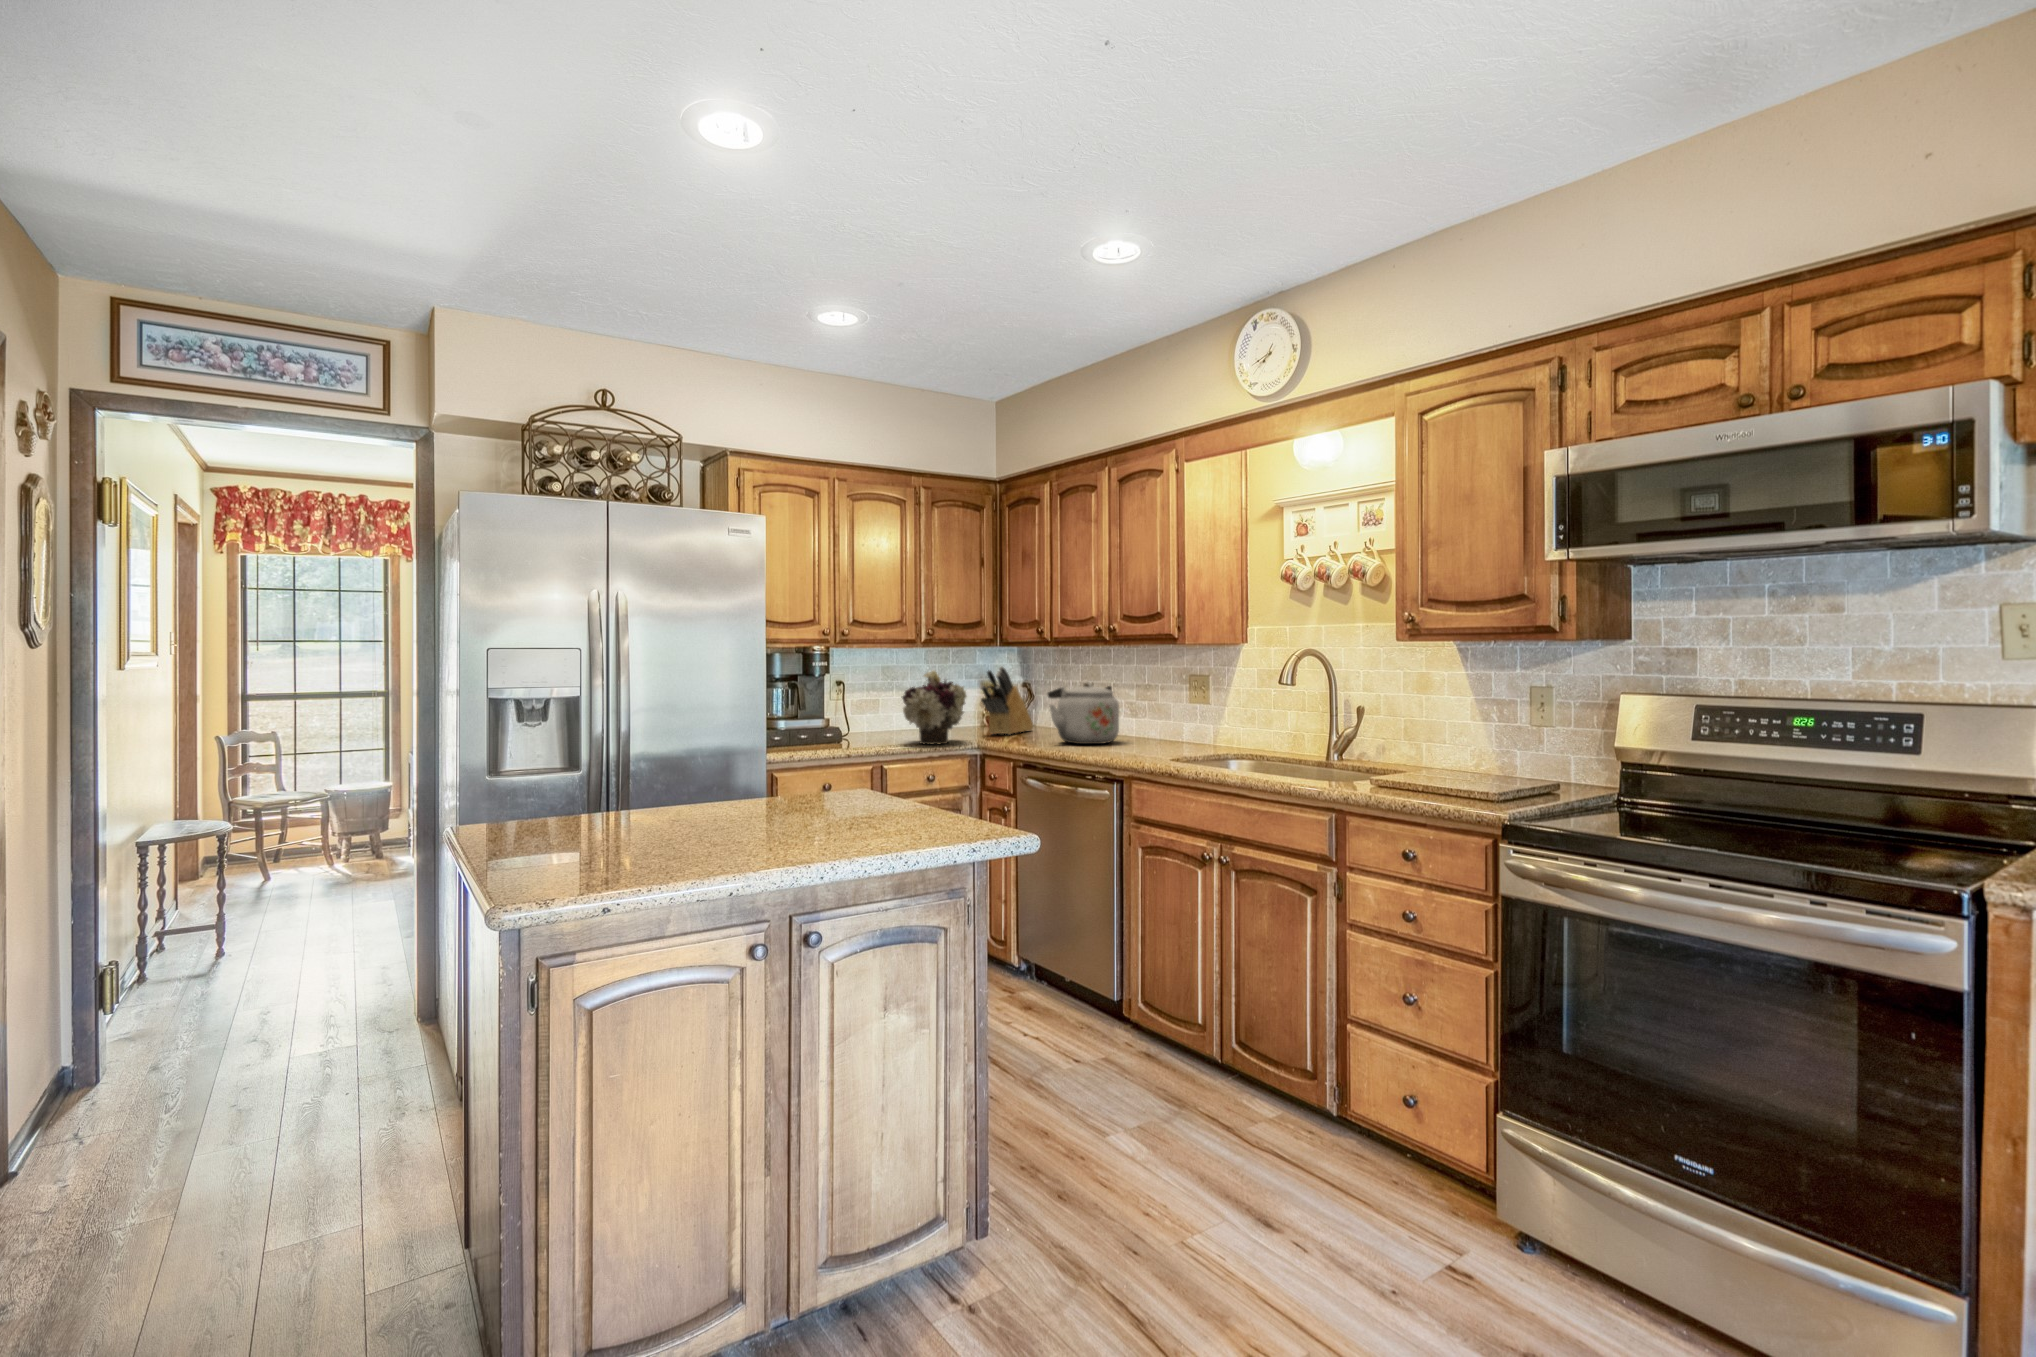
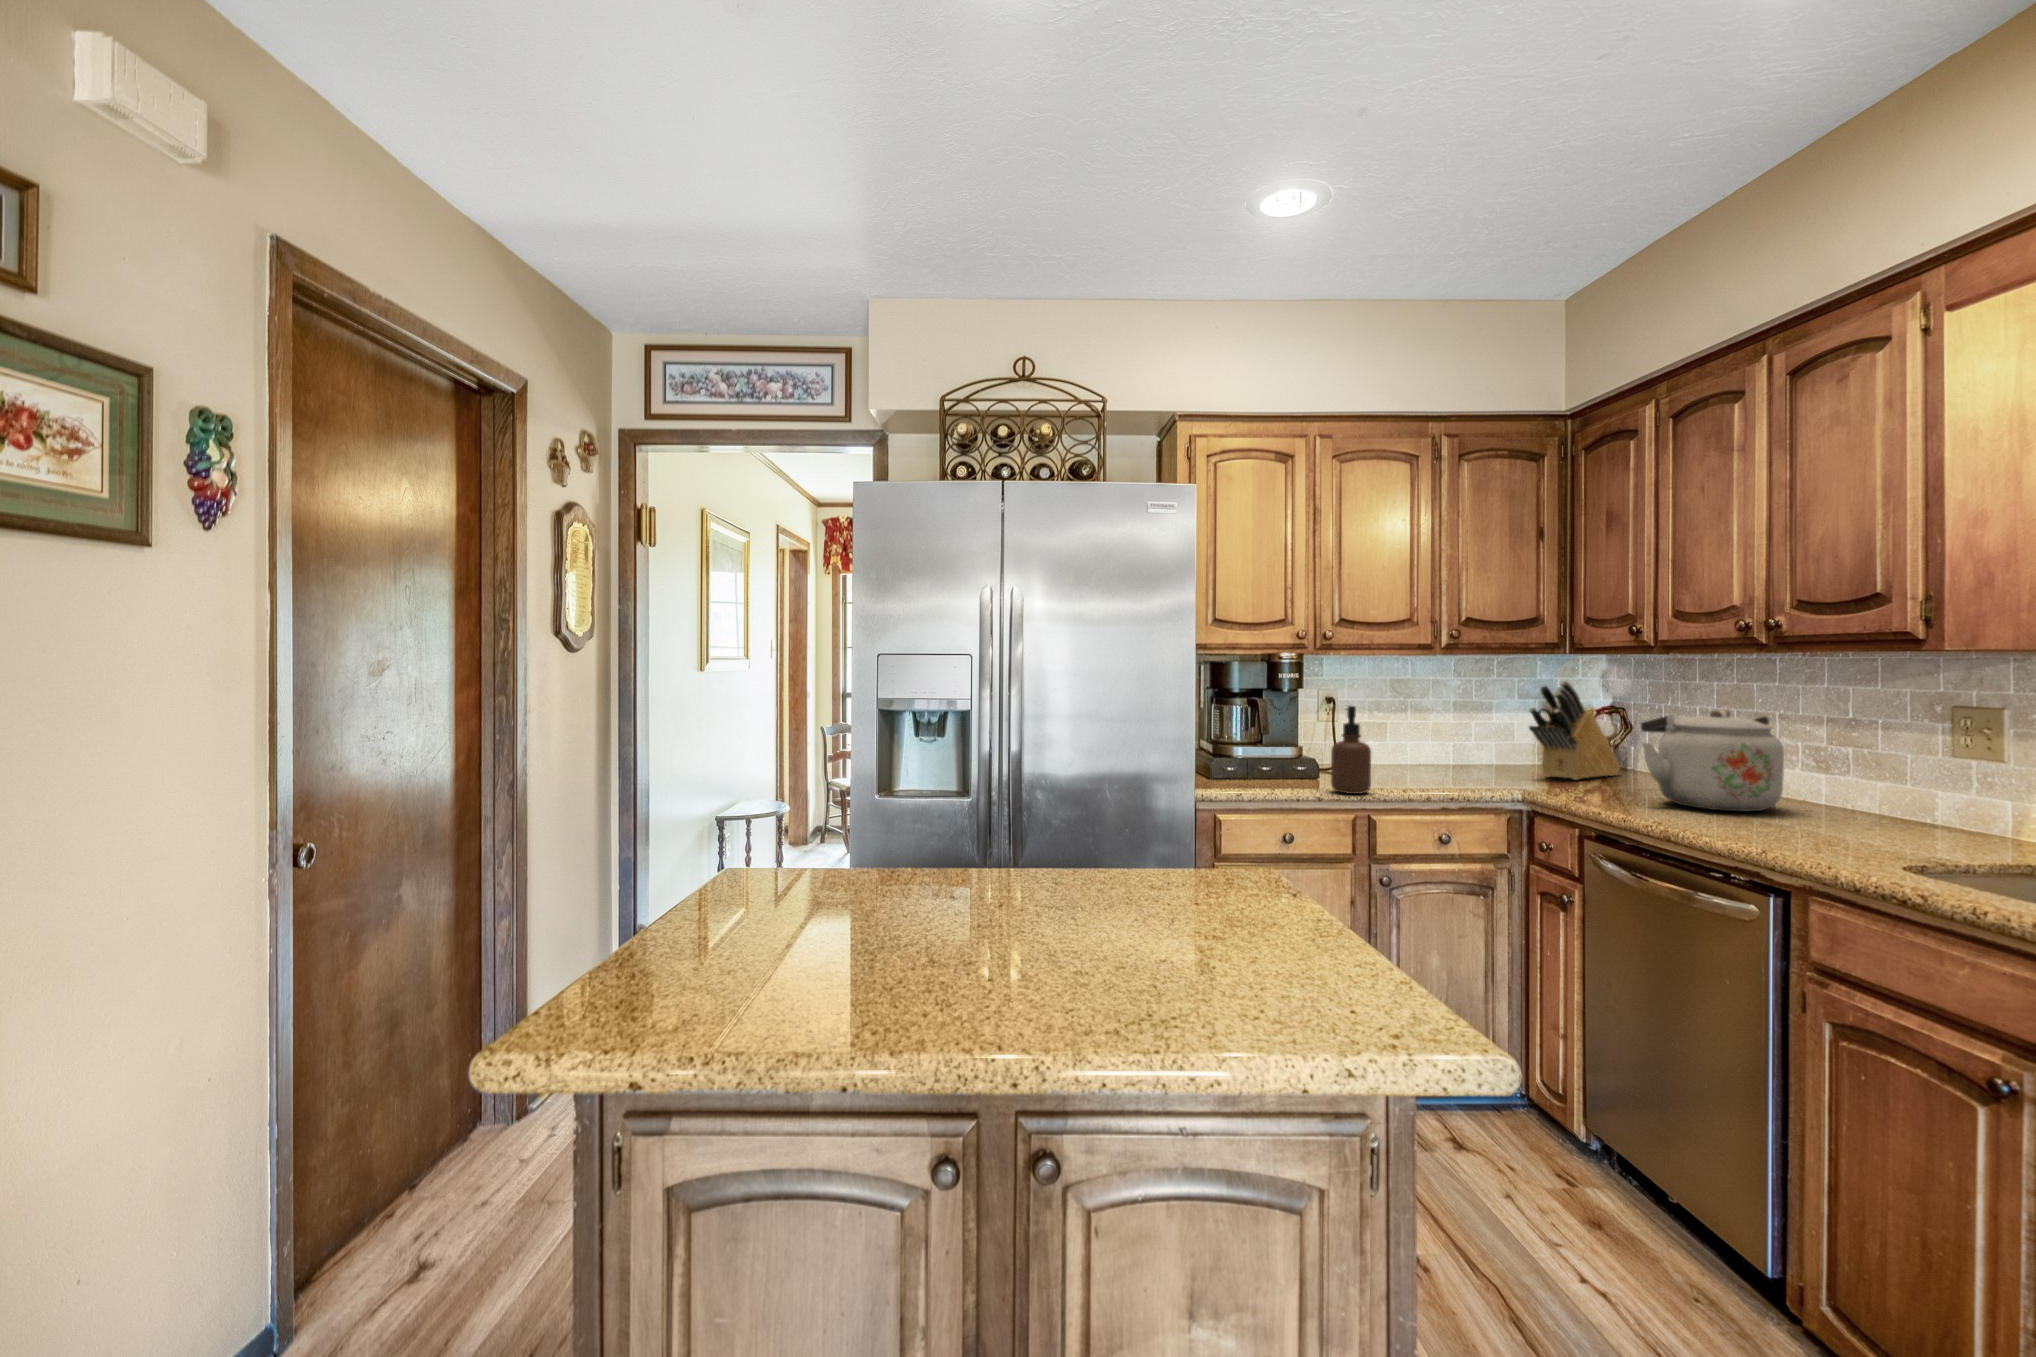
flower arrangement: present [901,670,966,744] -> none [1398,684,1502,789]
soap dispenser: none [859,687,887,752] -> present [1331,706,1371,794]

